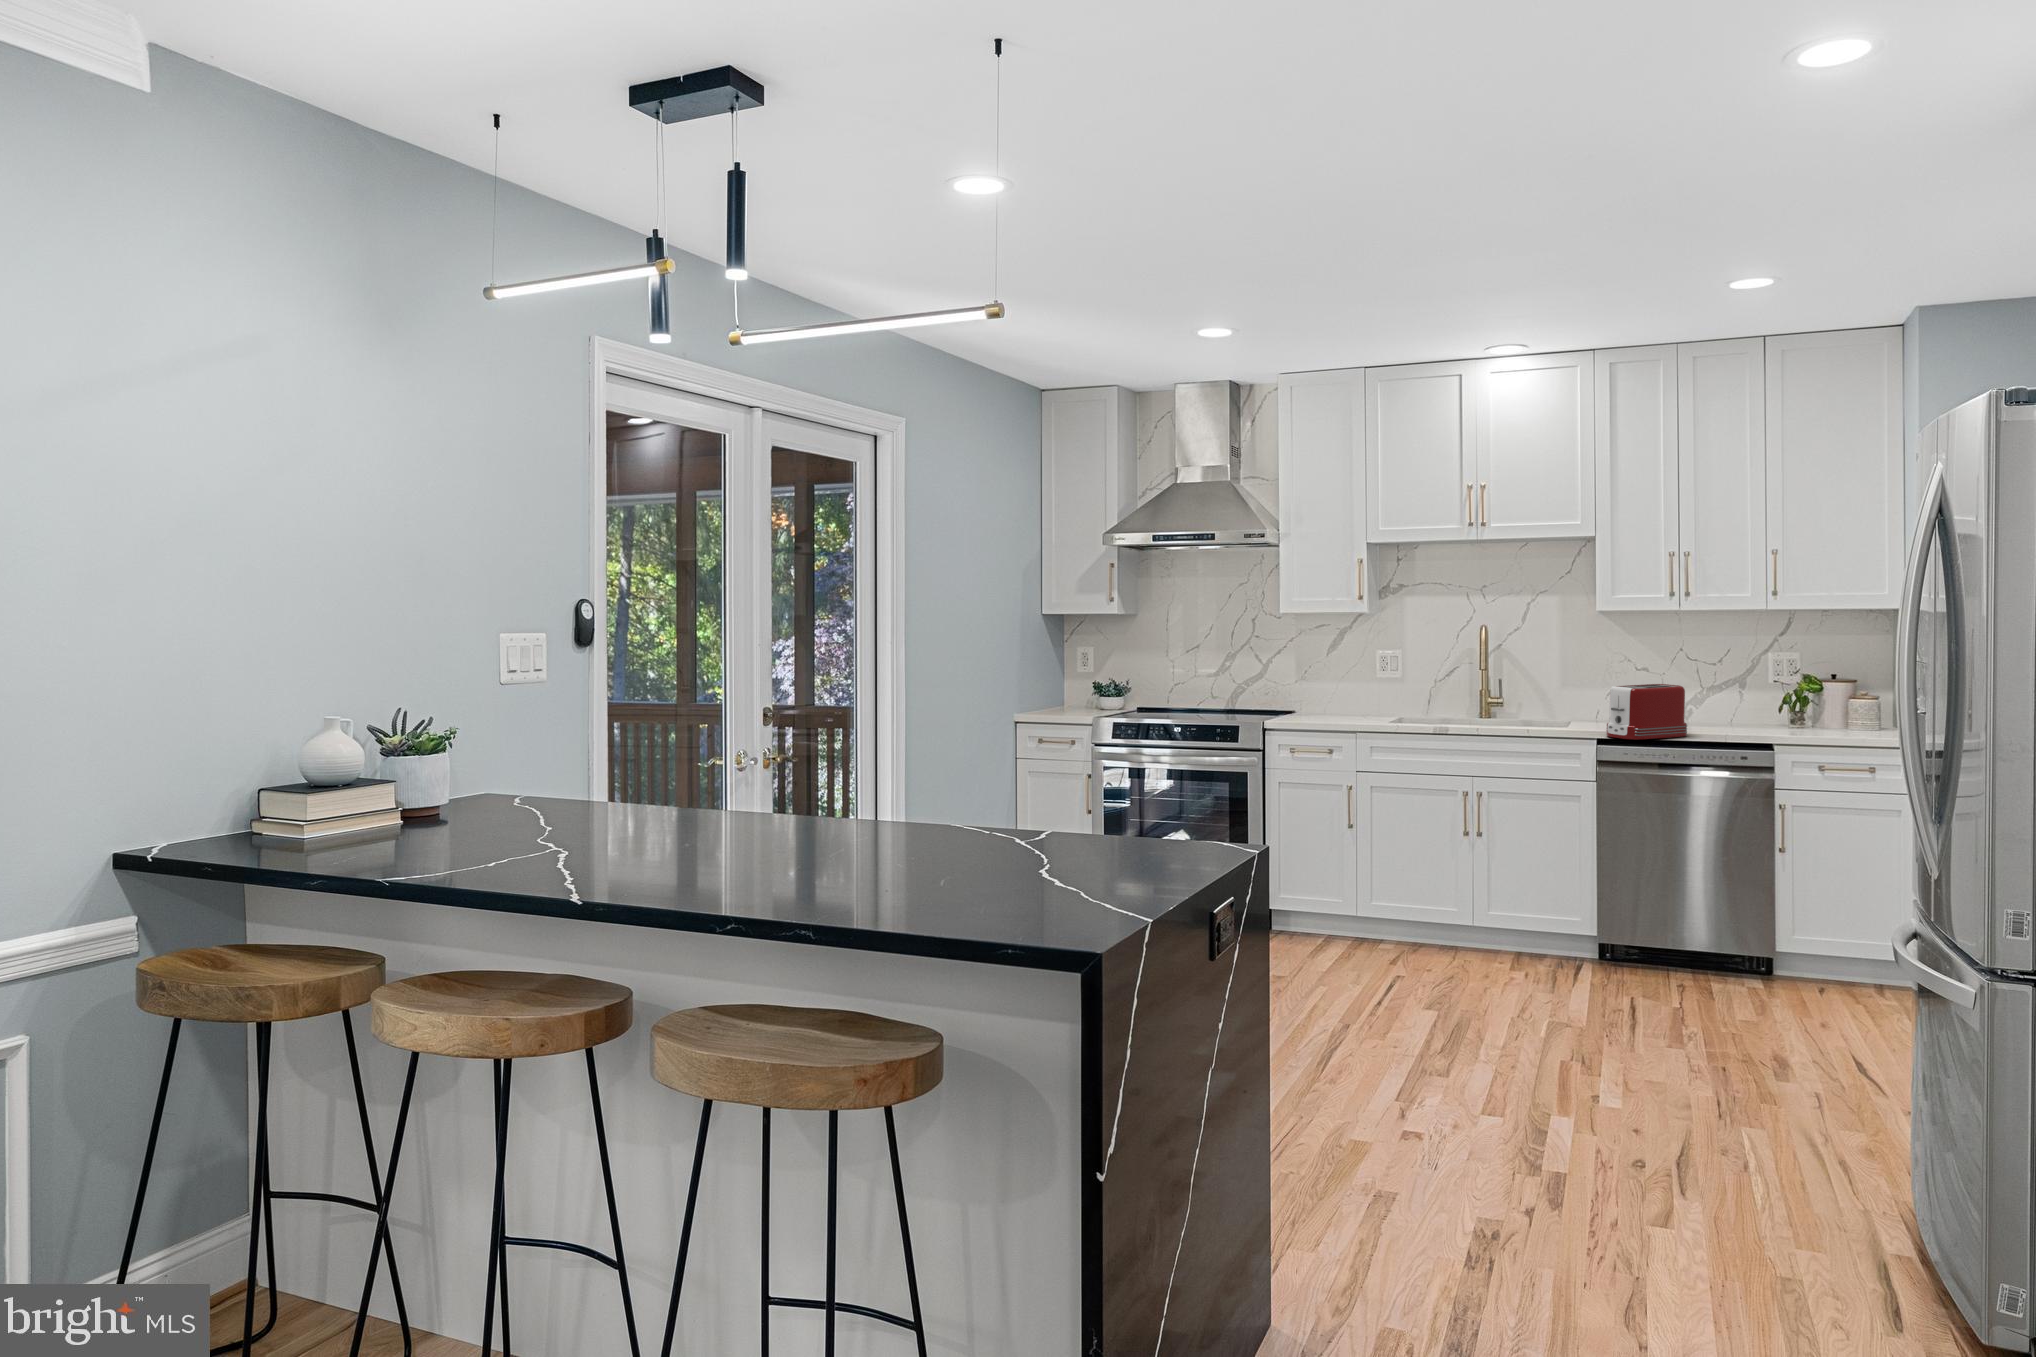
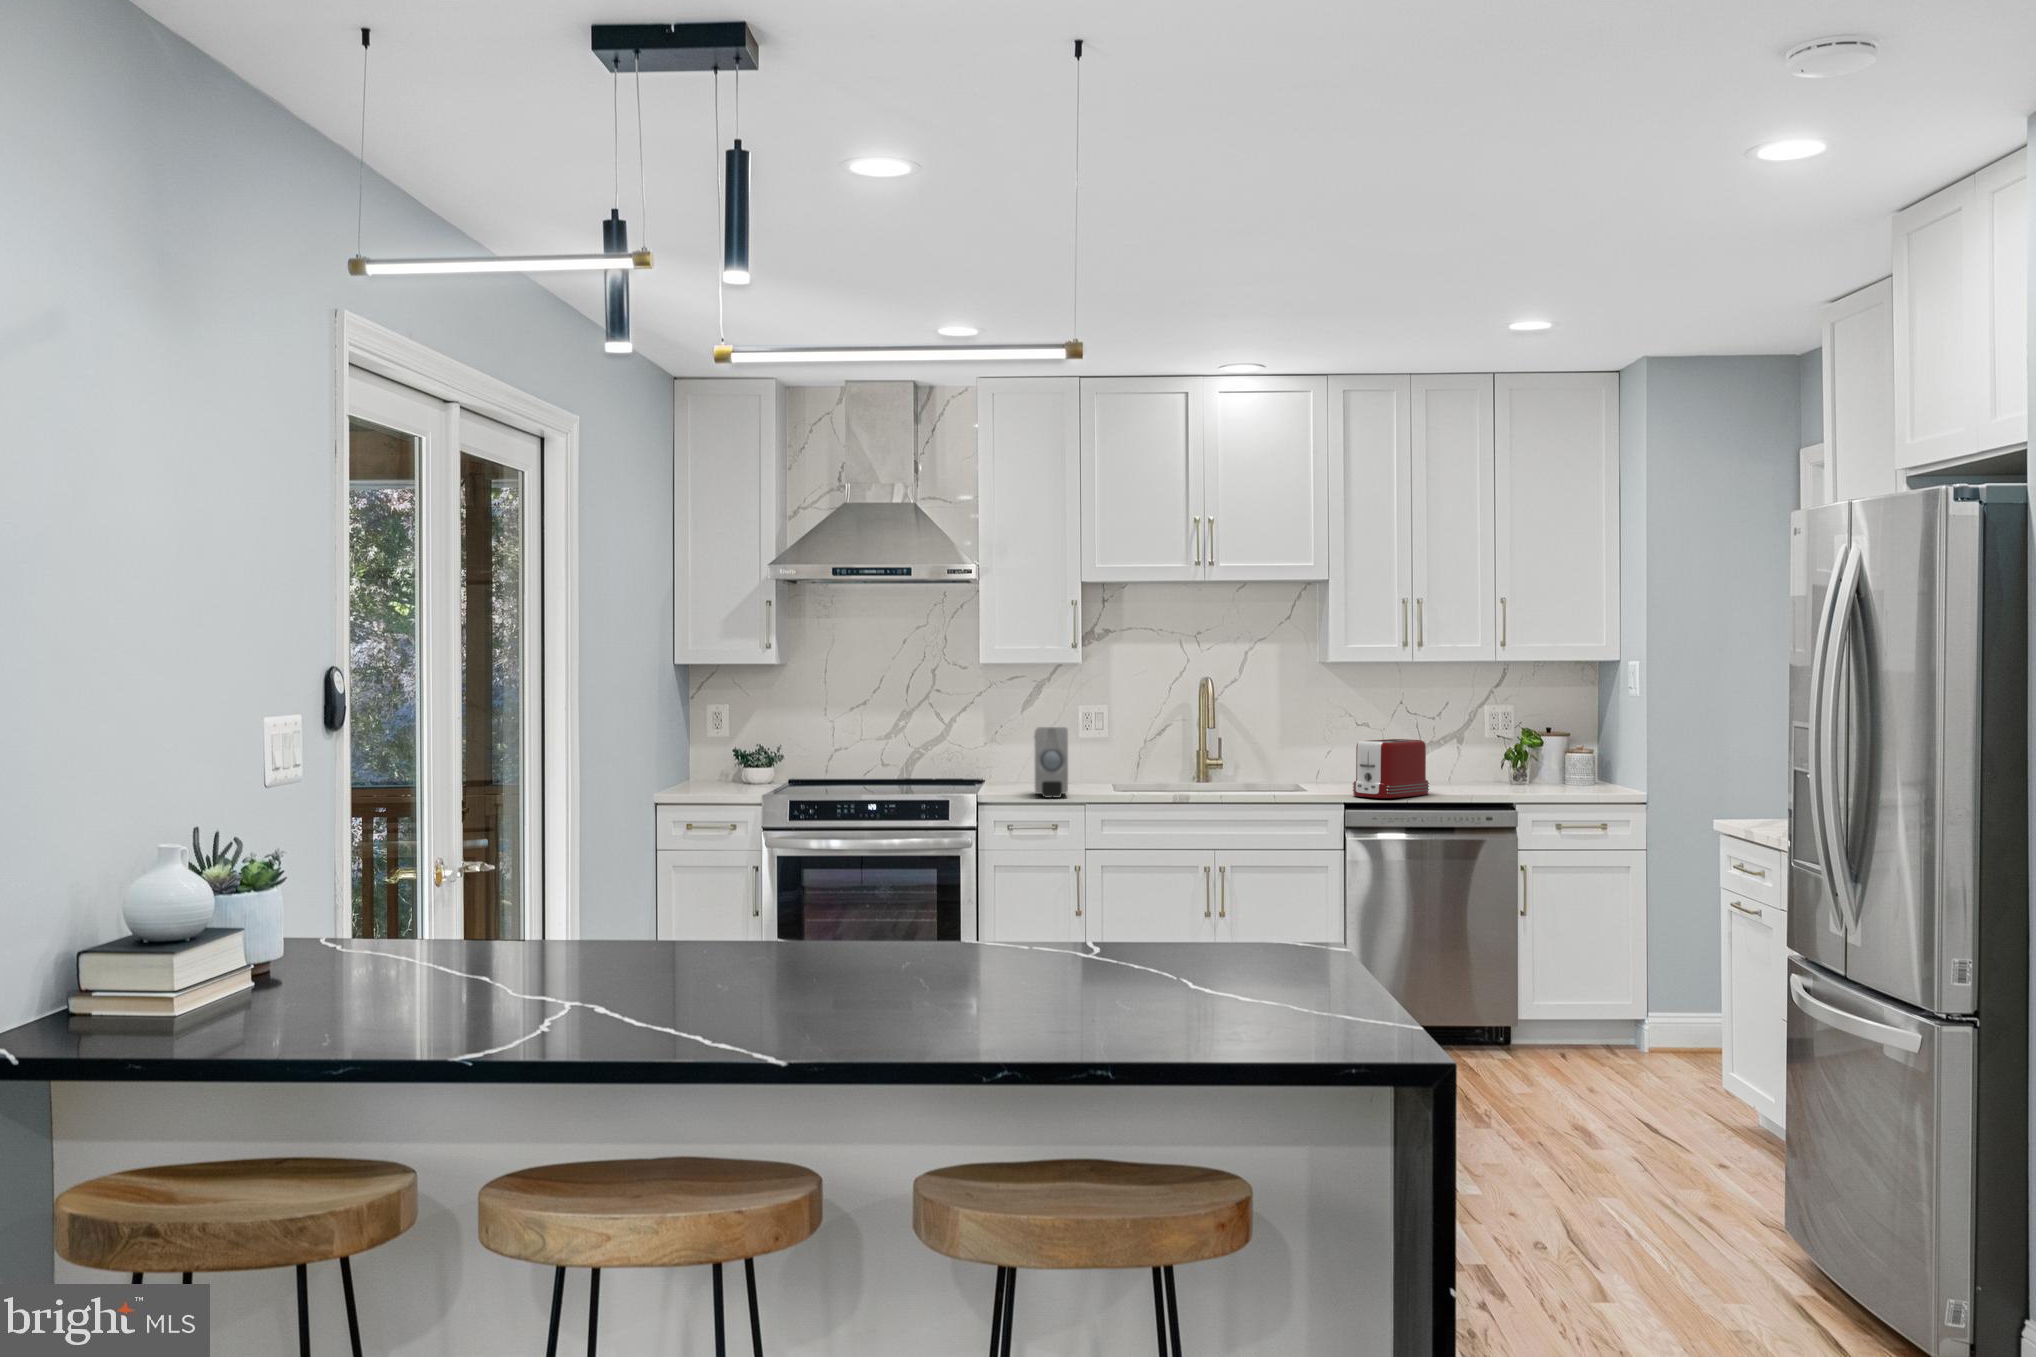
soap dispenser: none [1311,671,1344,730] -> present [1034,727,1068,797]

